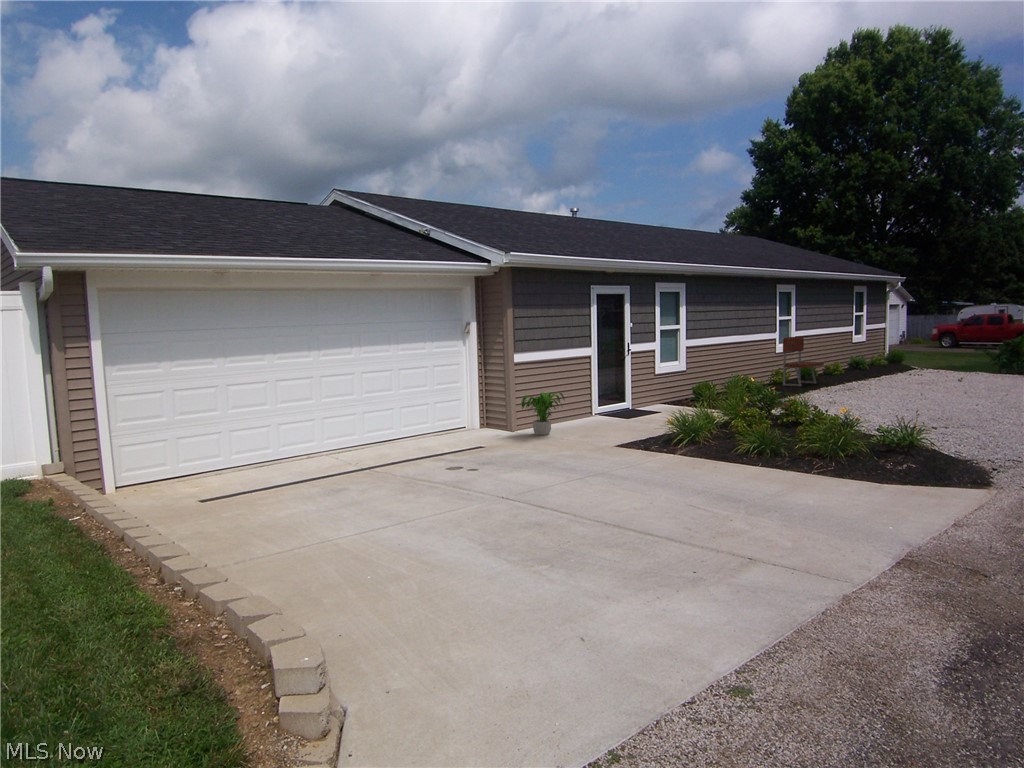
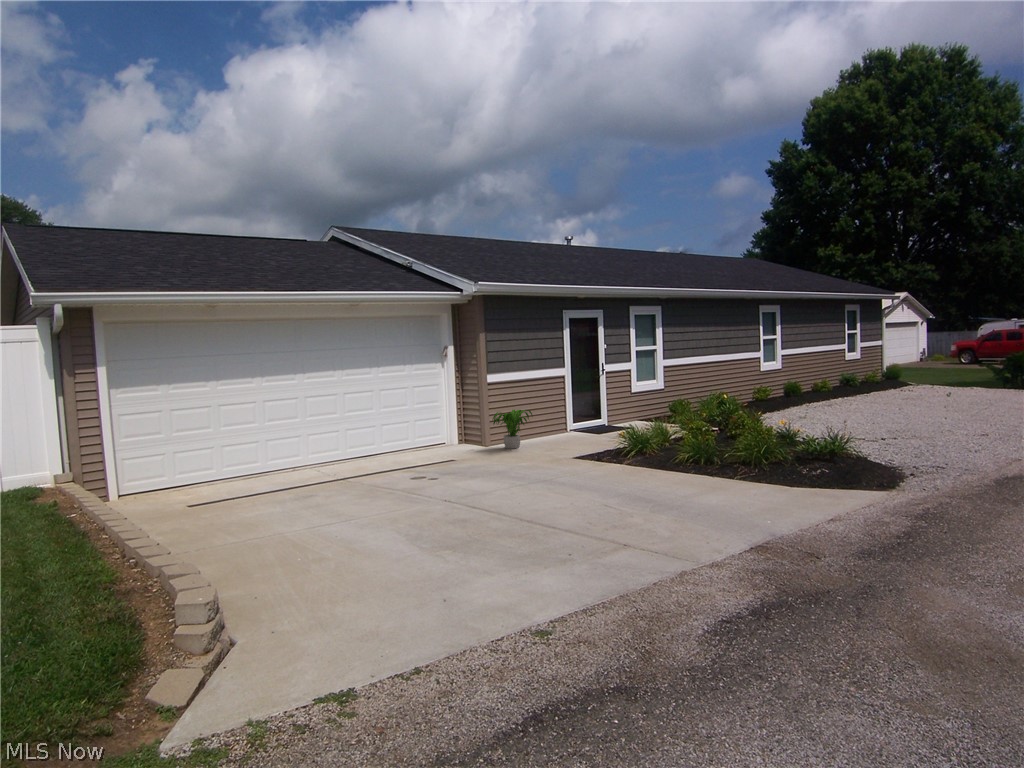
bench: present [782,337,824,386] -> none [768,355,809,402]

